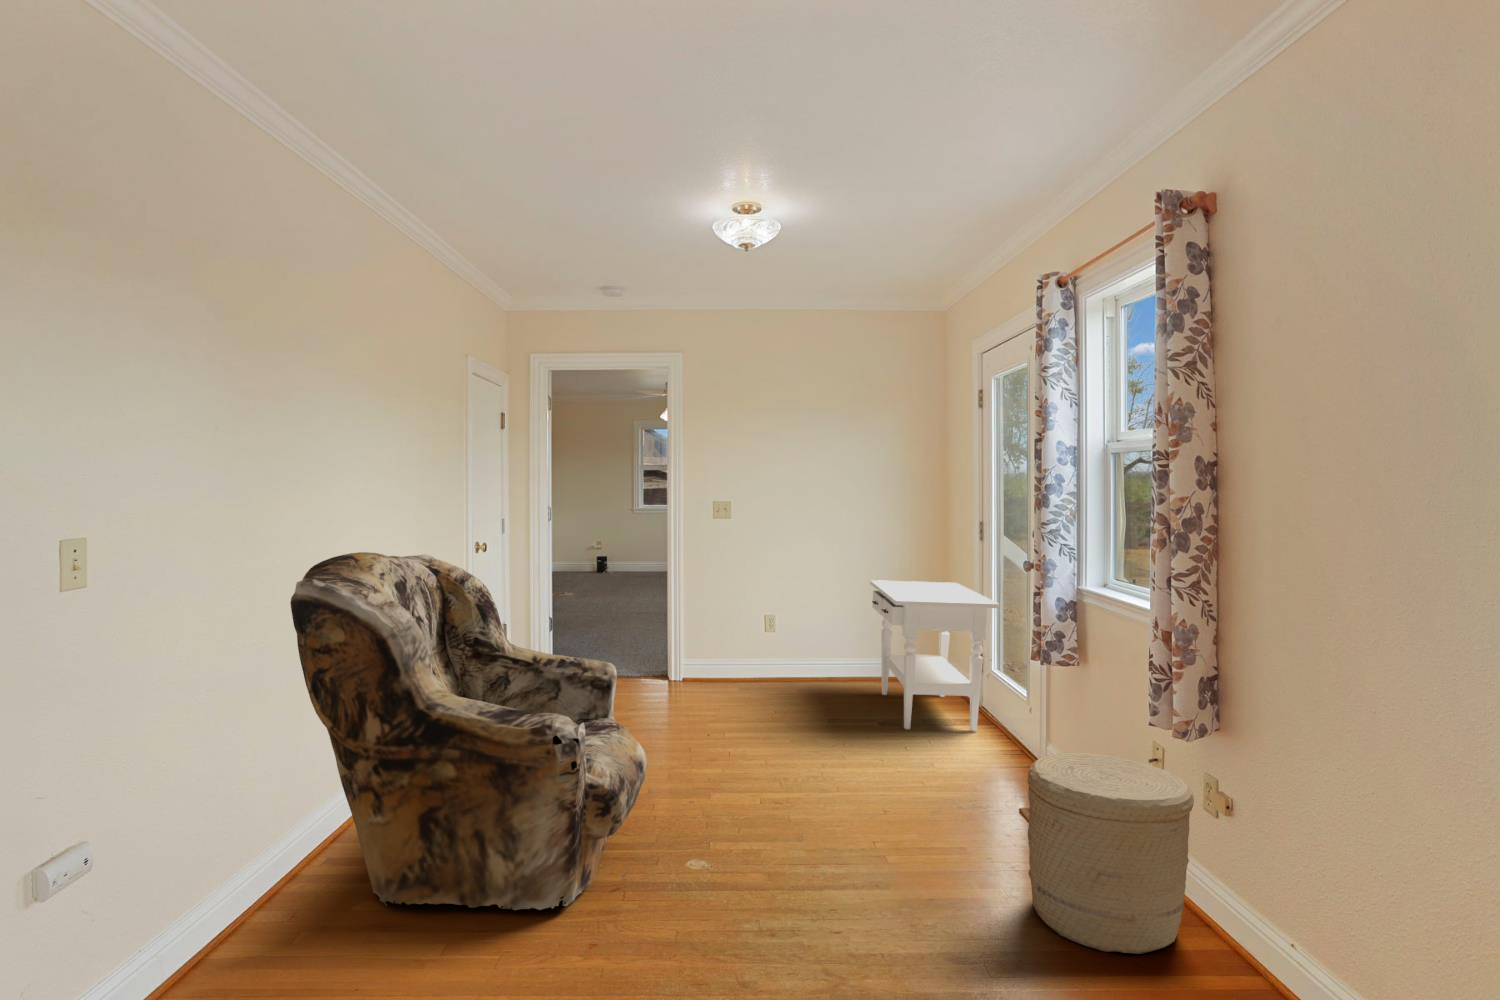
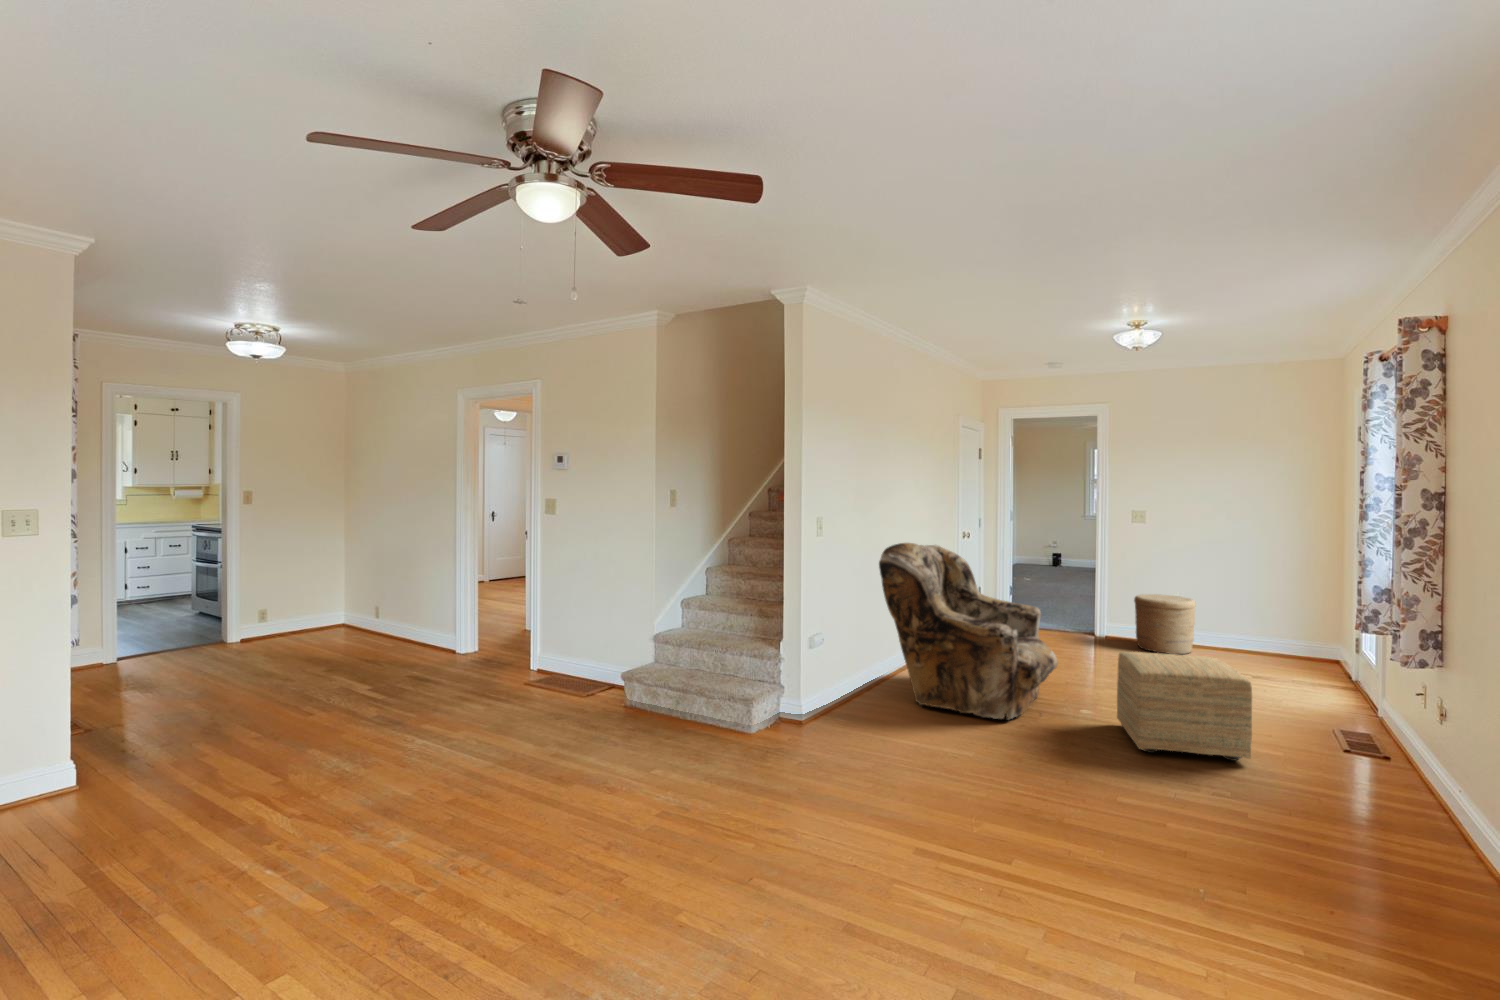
side table: present [870,580,1000,732] -> none [1254,573,1356,688]
ottoman: none [749,731,969,932] -> present [1117,652,1252,761]
woven basket: present [1028,753,1194,954] -> present [1134,594,1196,654]

